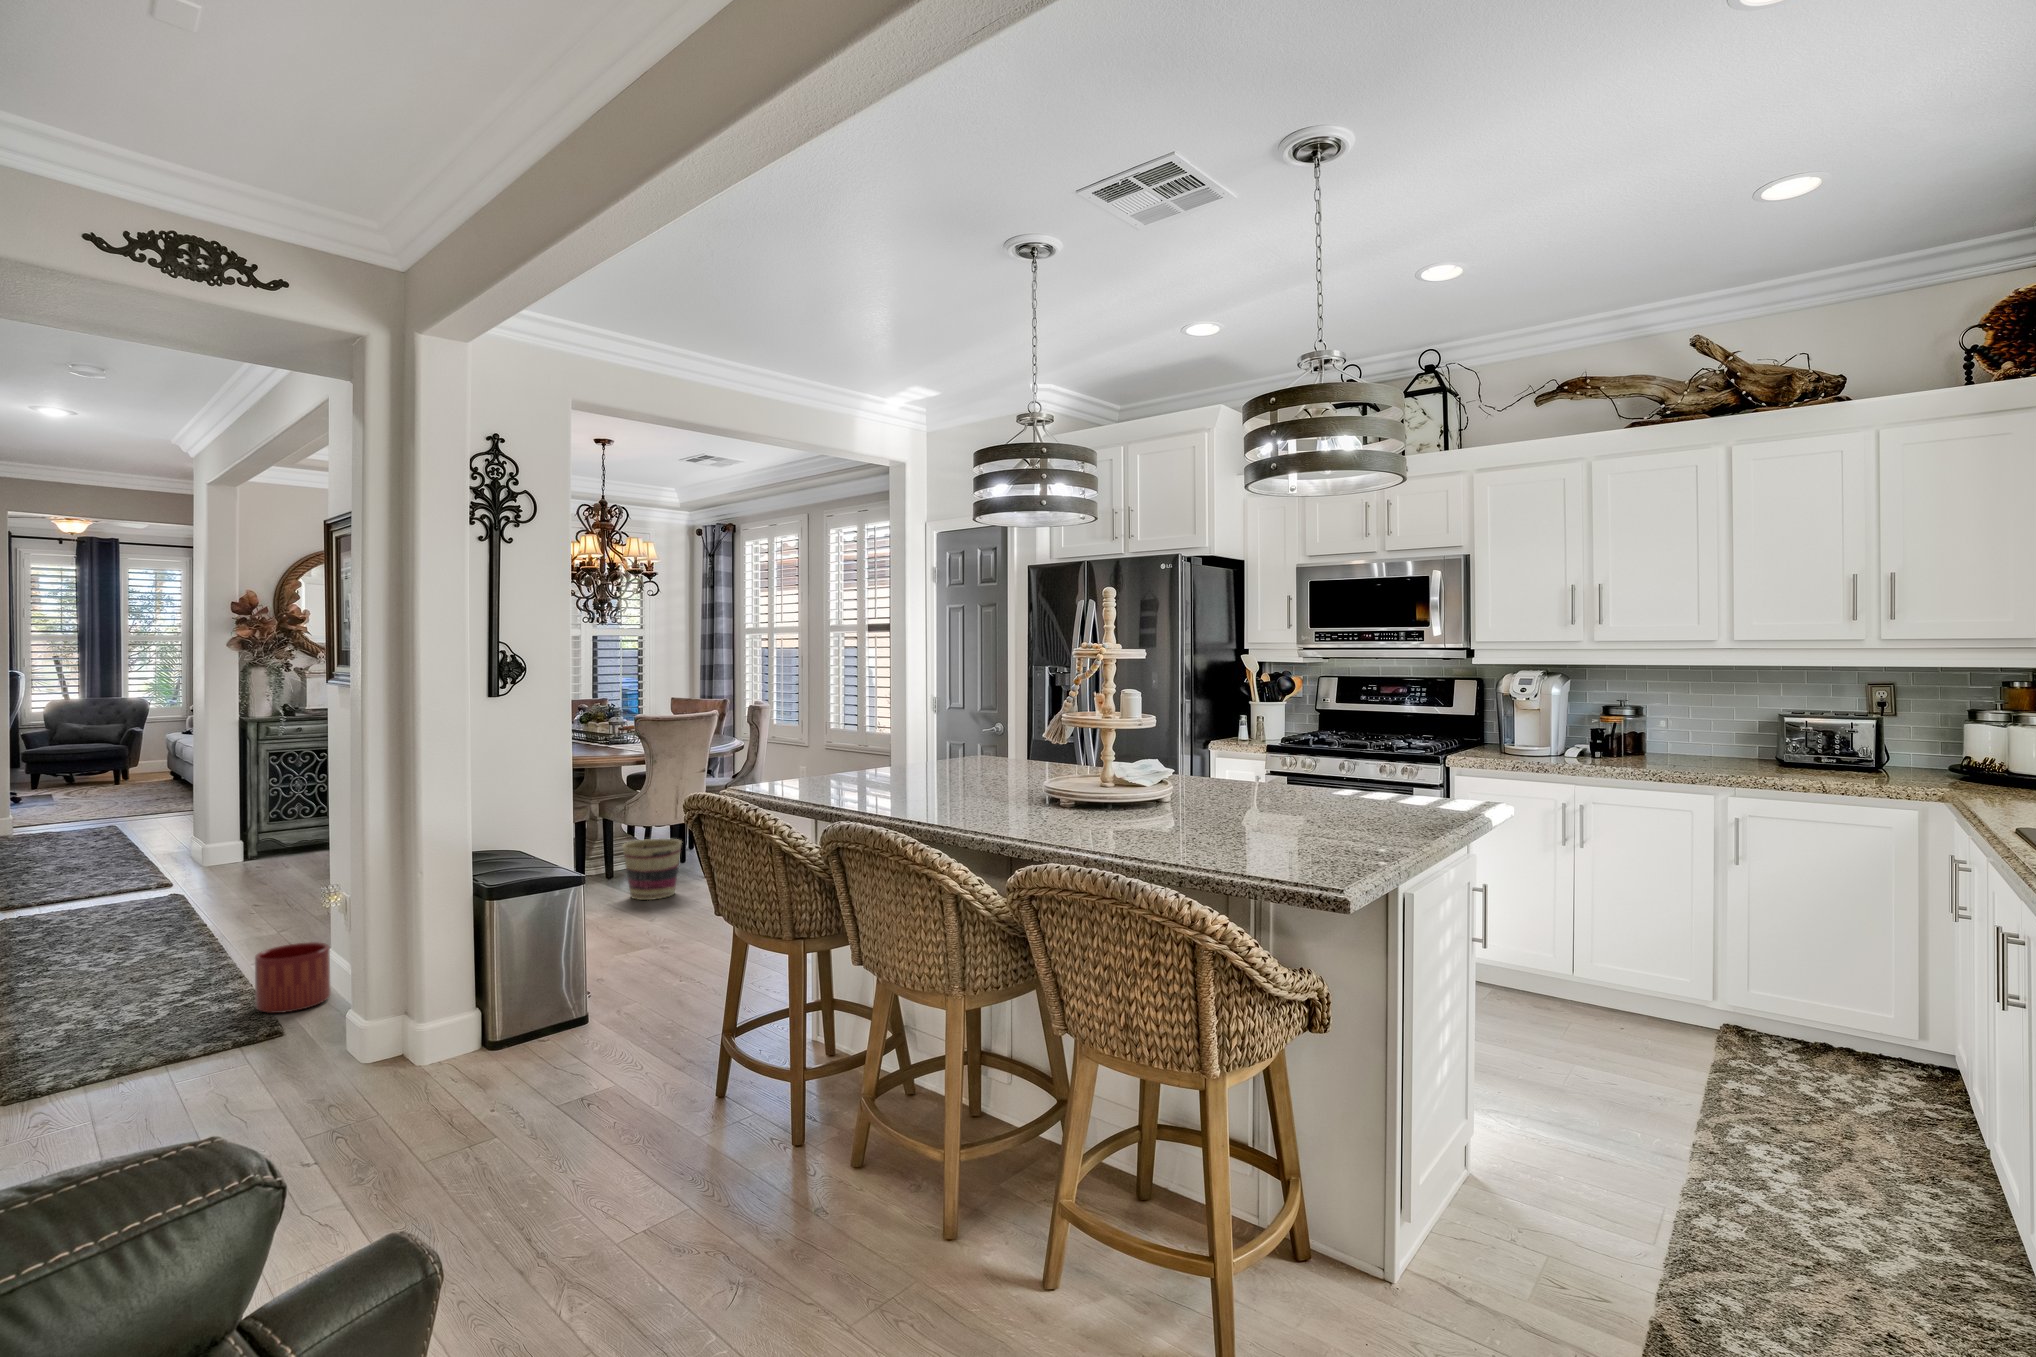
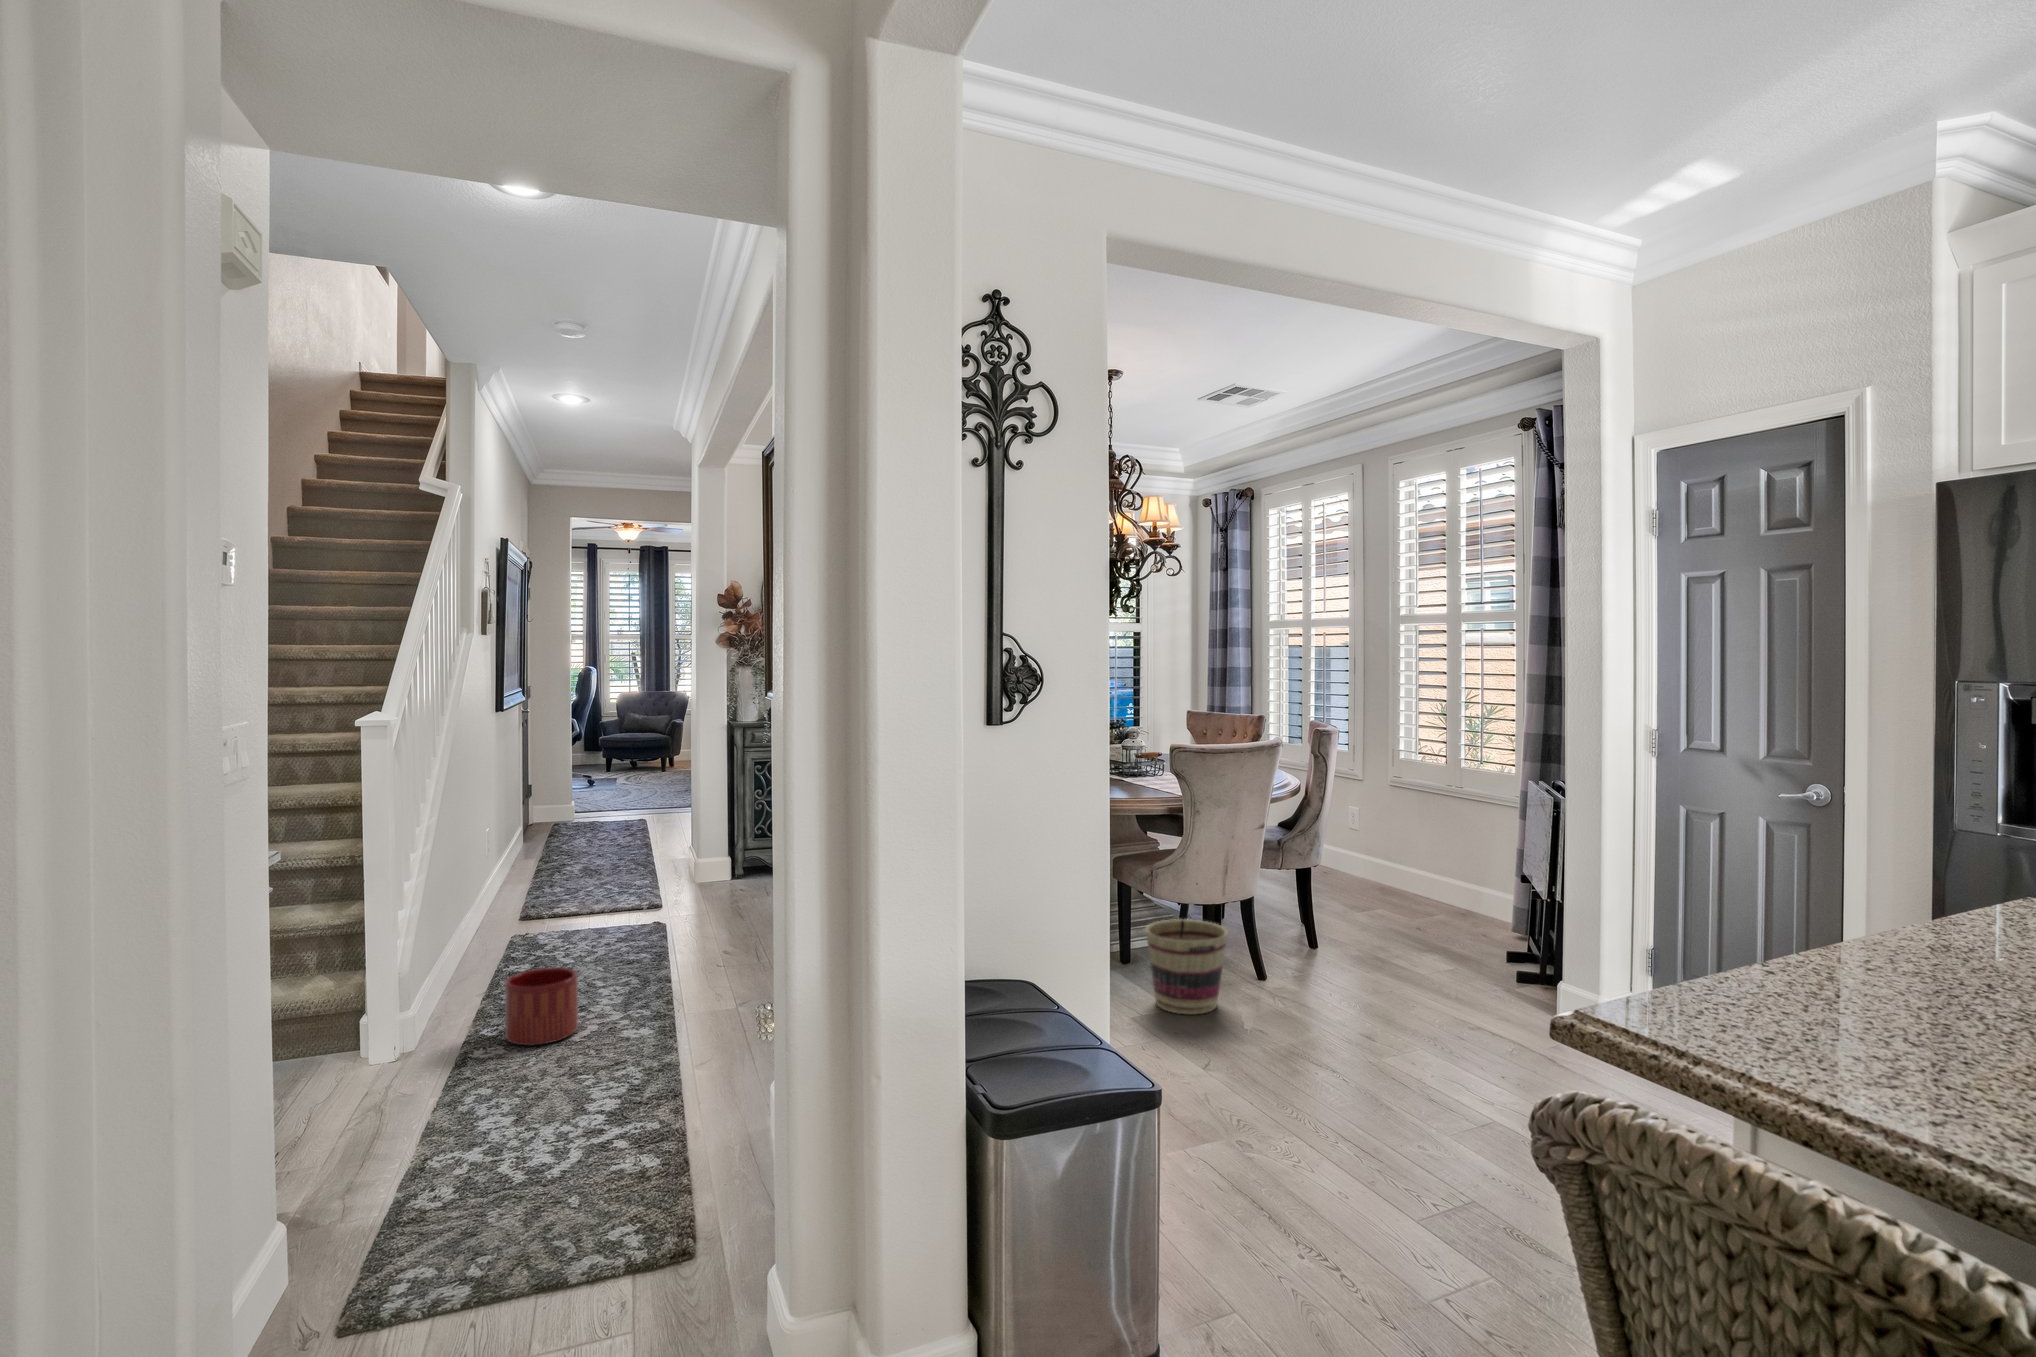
planter: present [255,942,331,1013] -> present [505,967,578,1045]

